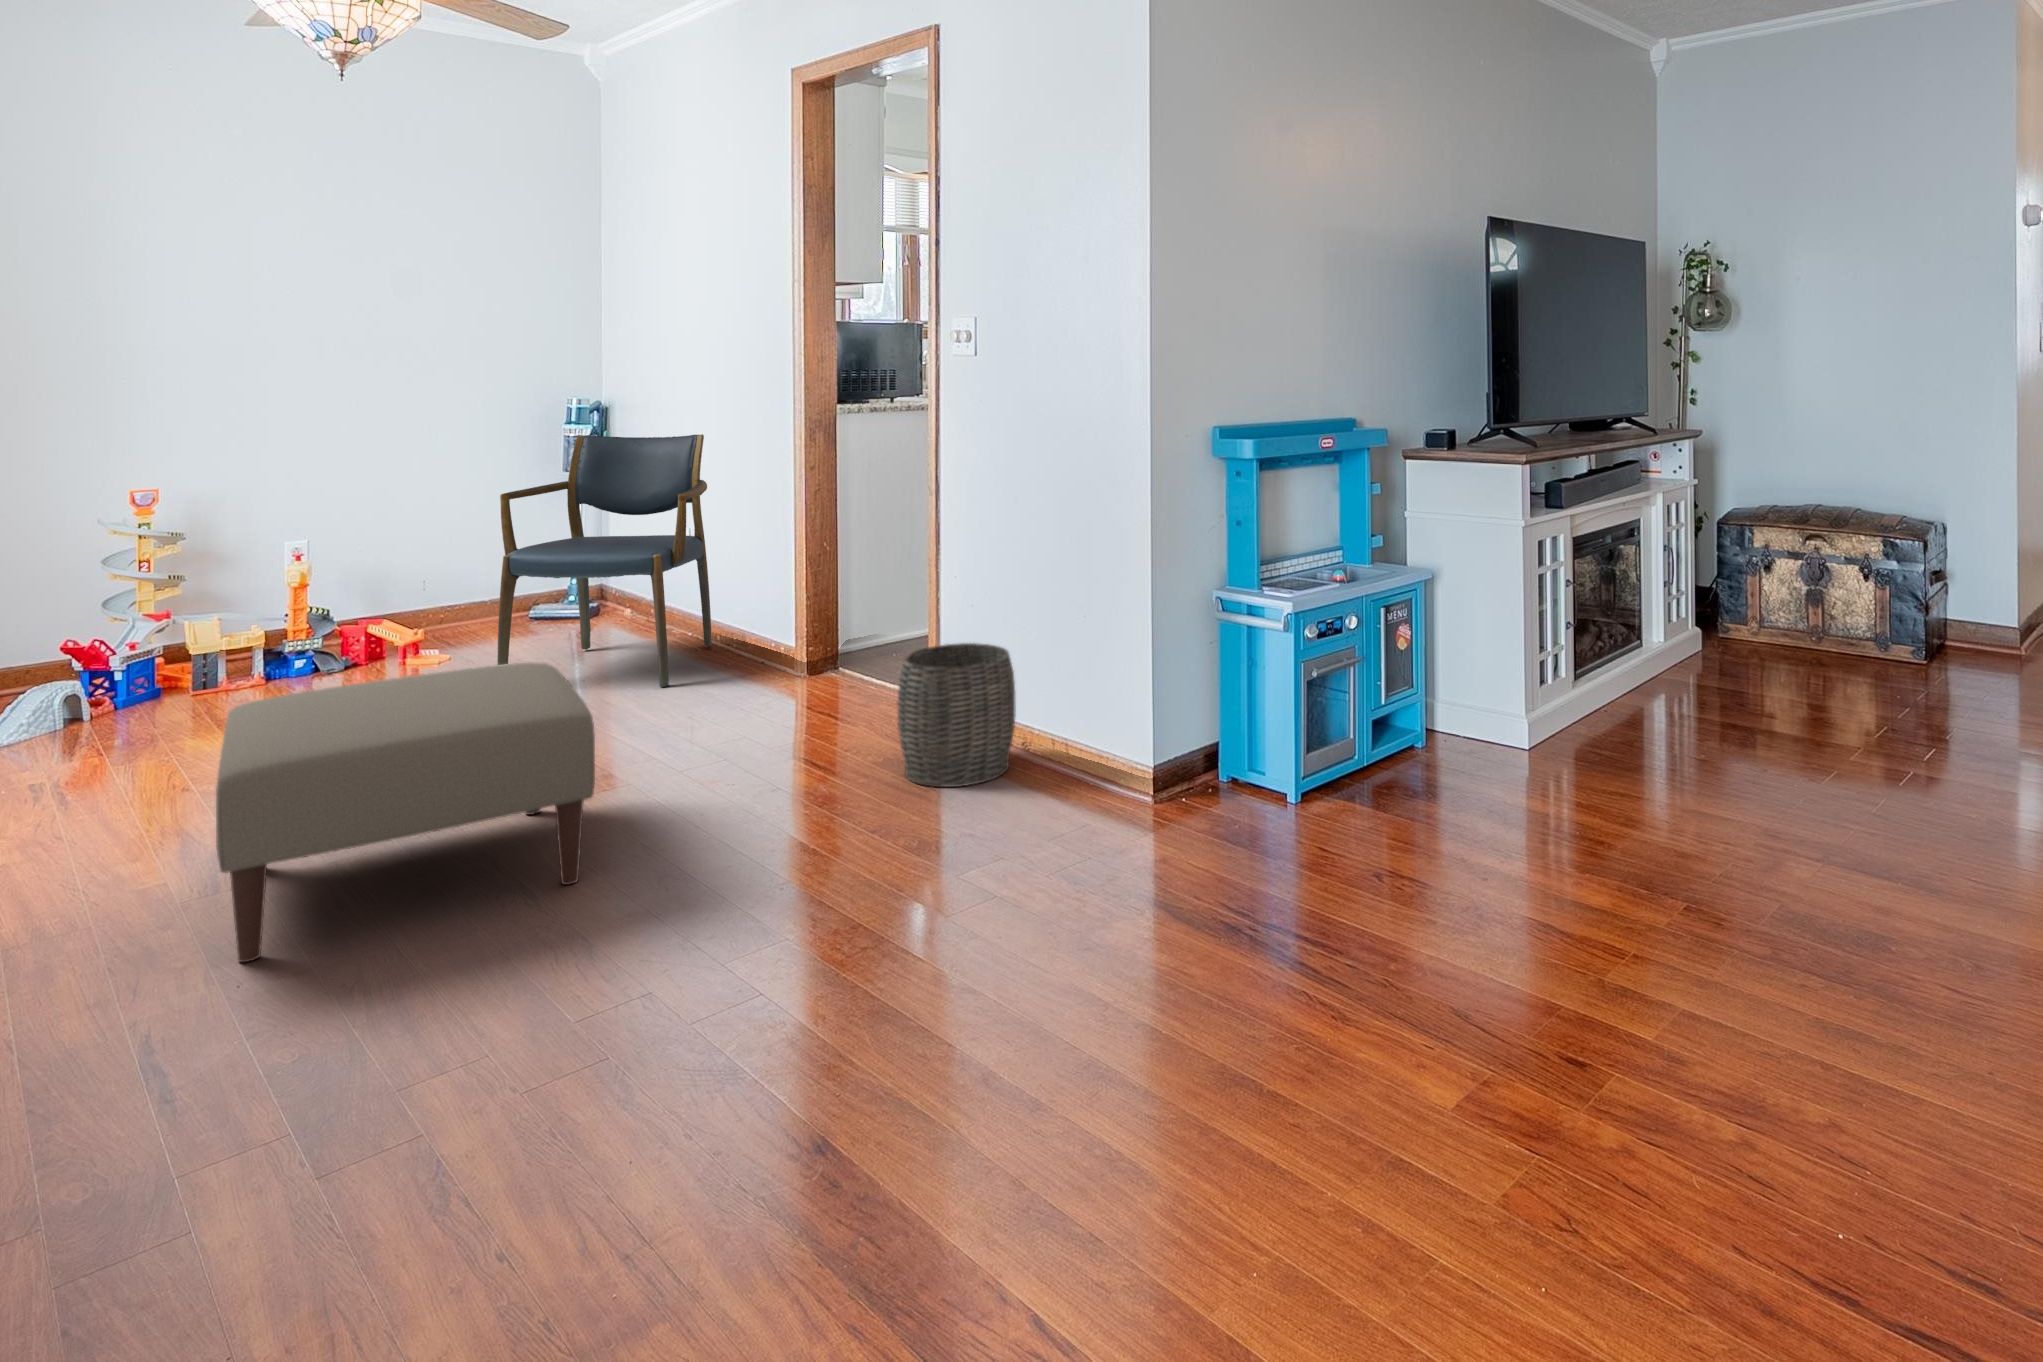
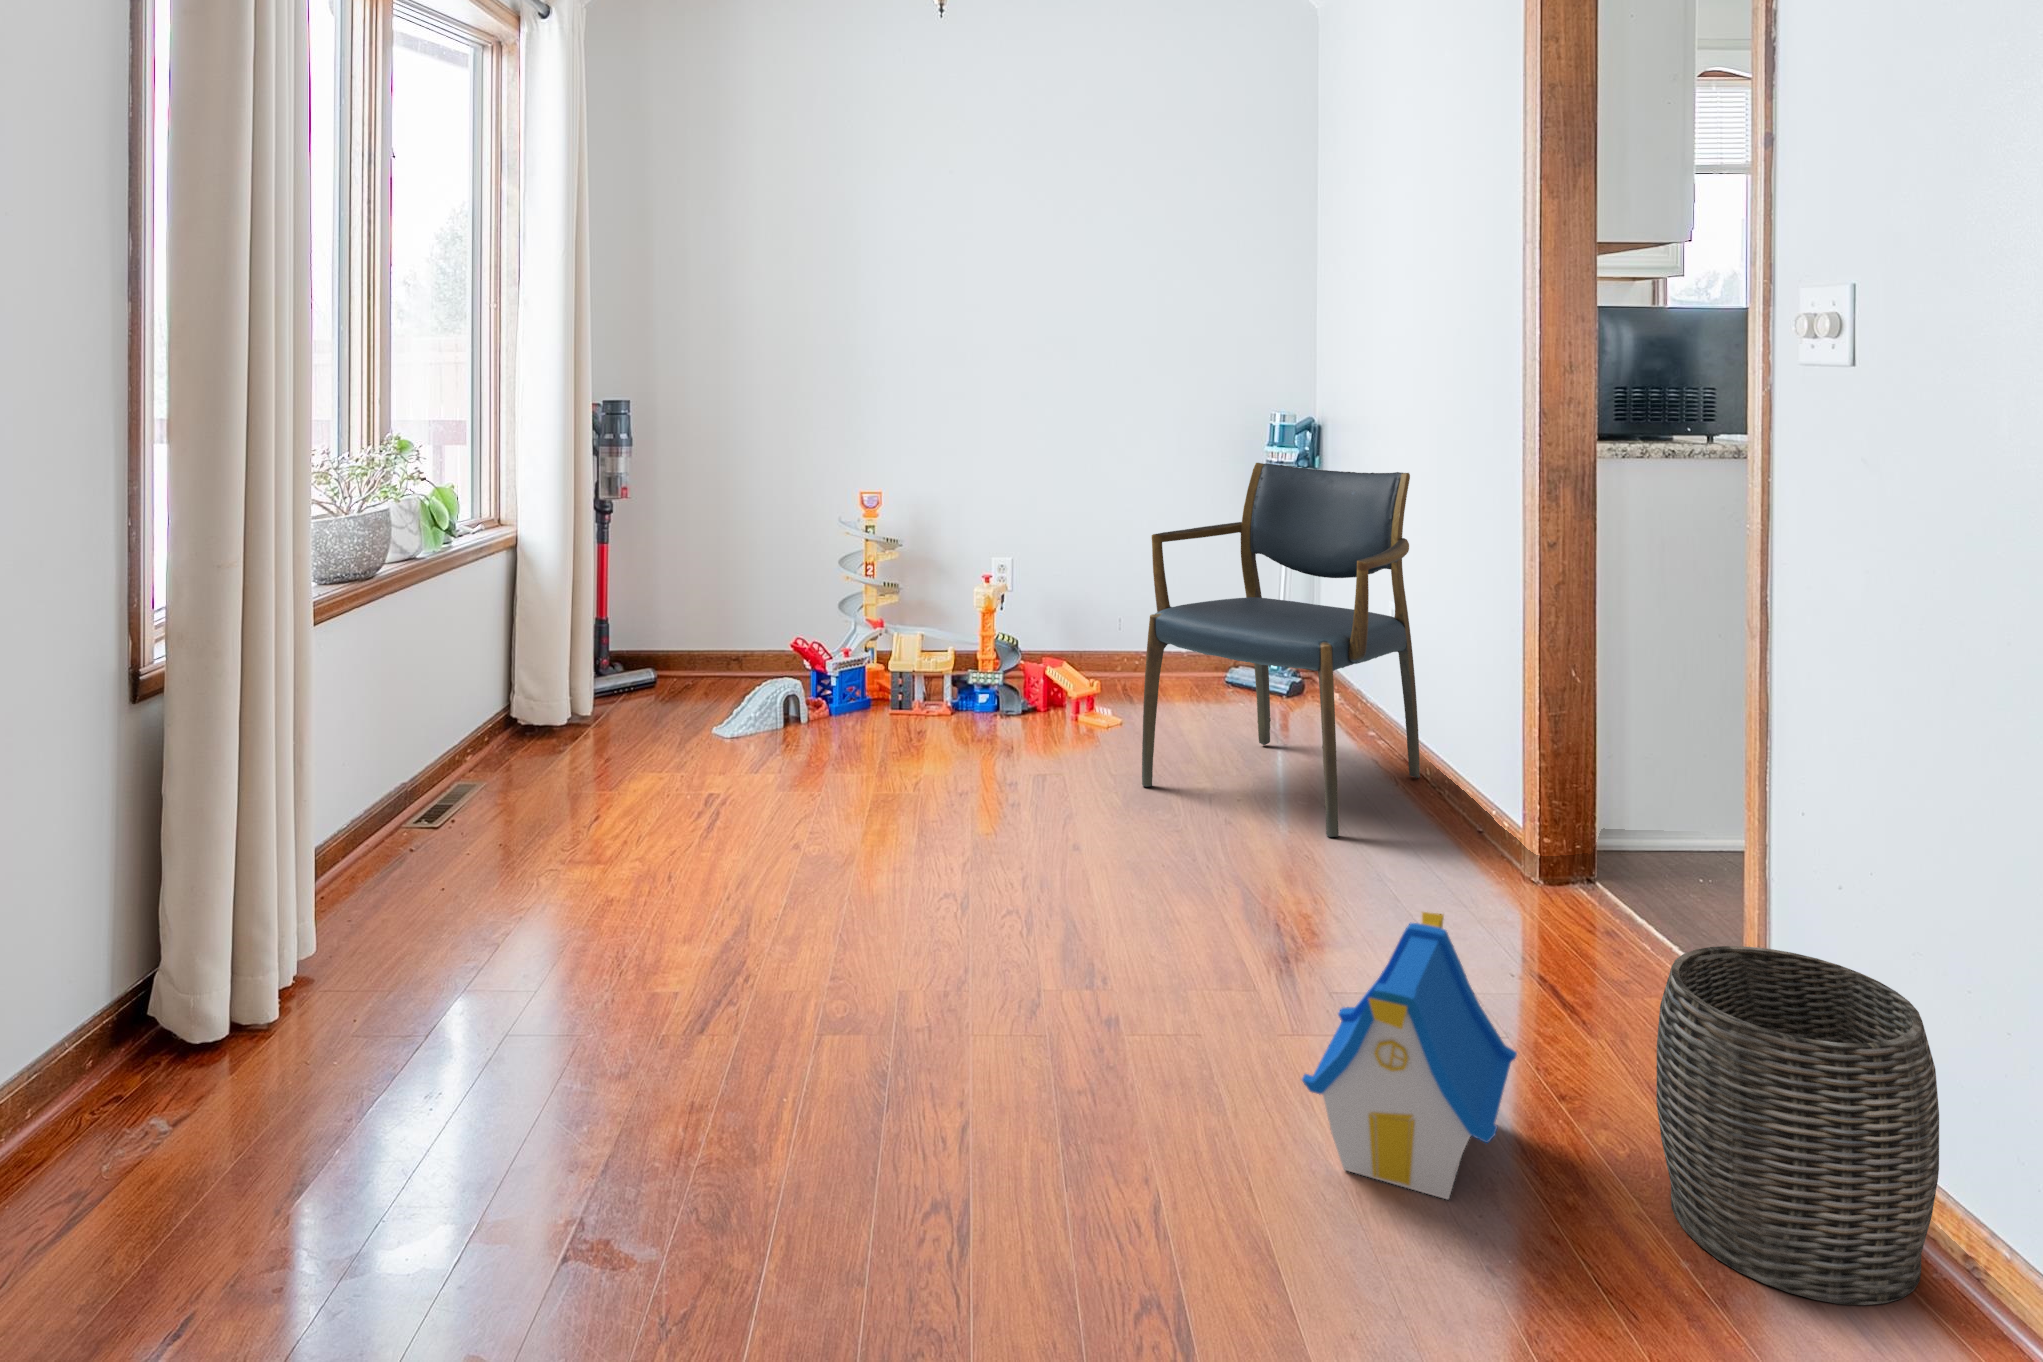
ottoman: present [216,663,595,962] -> none [610,793,1101,1229]
toy house: none [714,672,826,813] -> present [1302,912,1517,1199]

